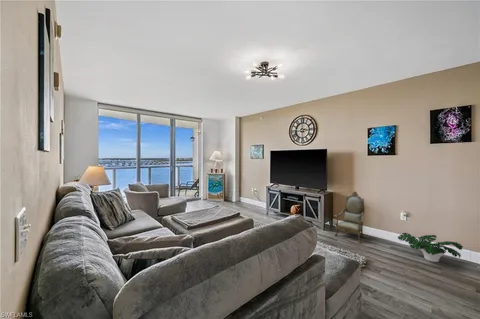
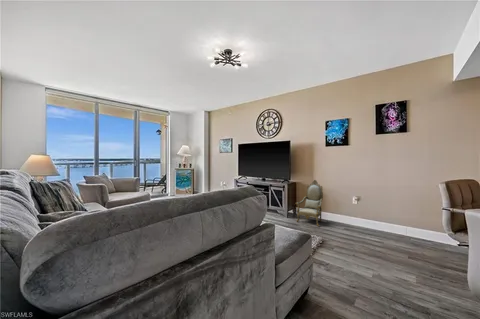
potted plant: present [398,233,463,262] -> none [349,214,400,237]

